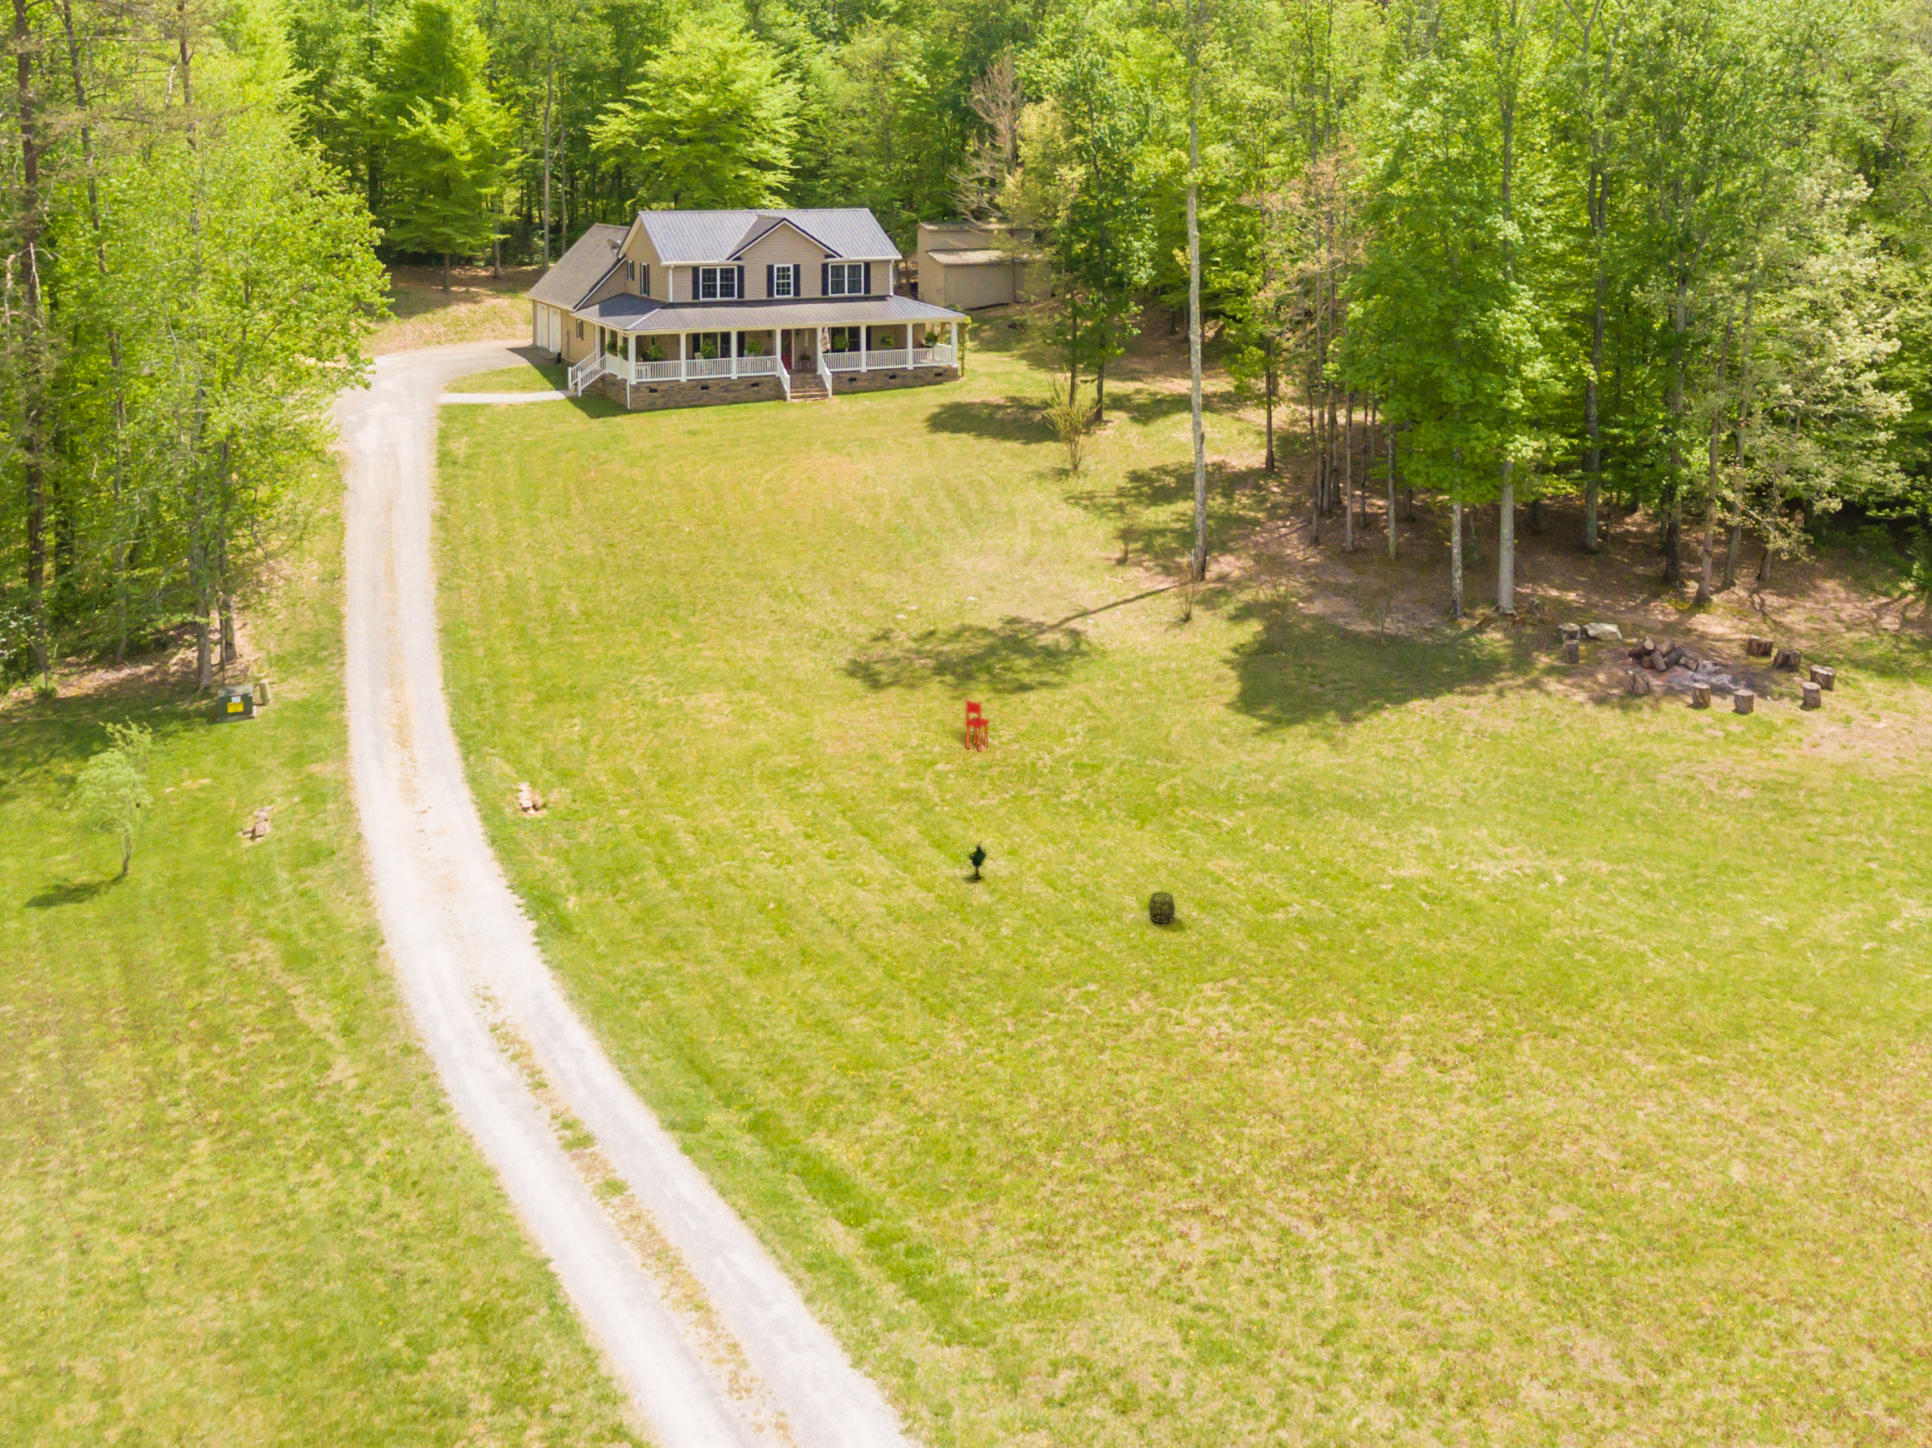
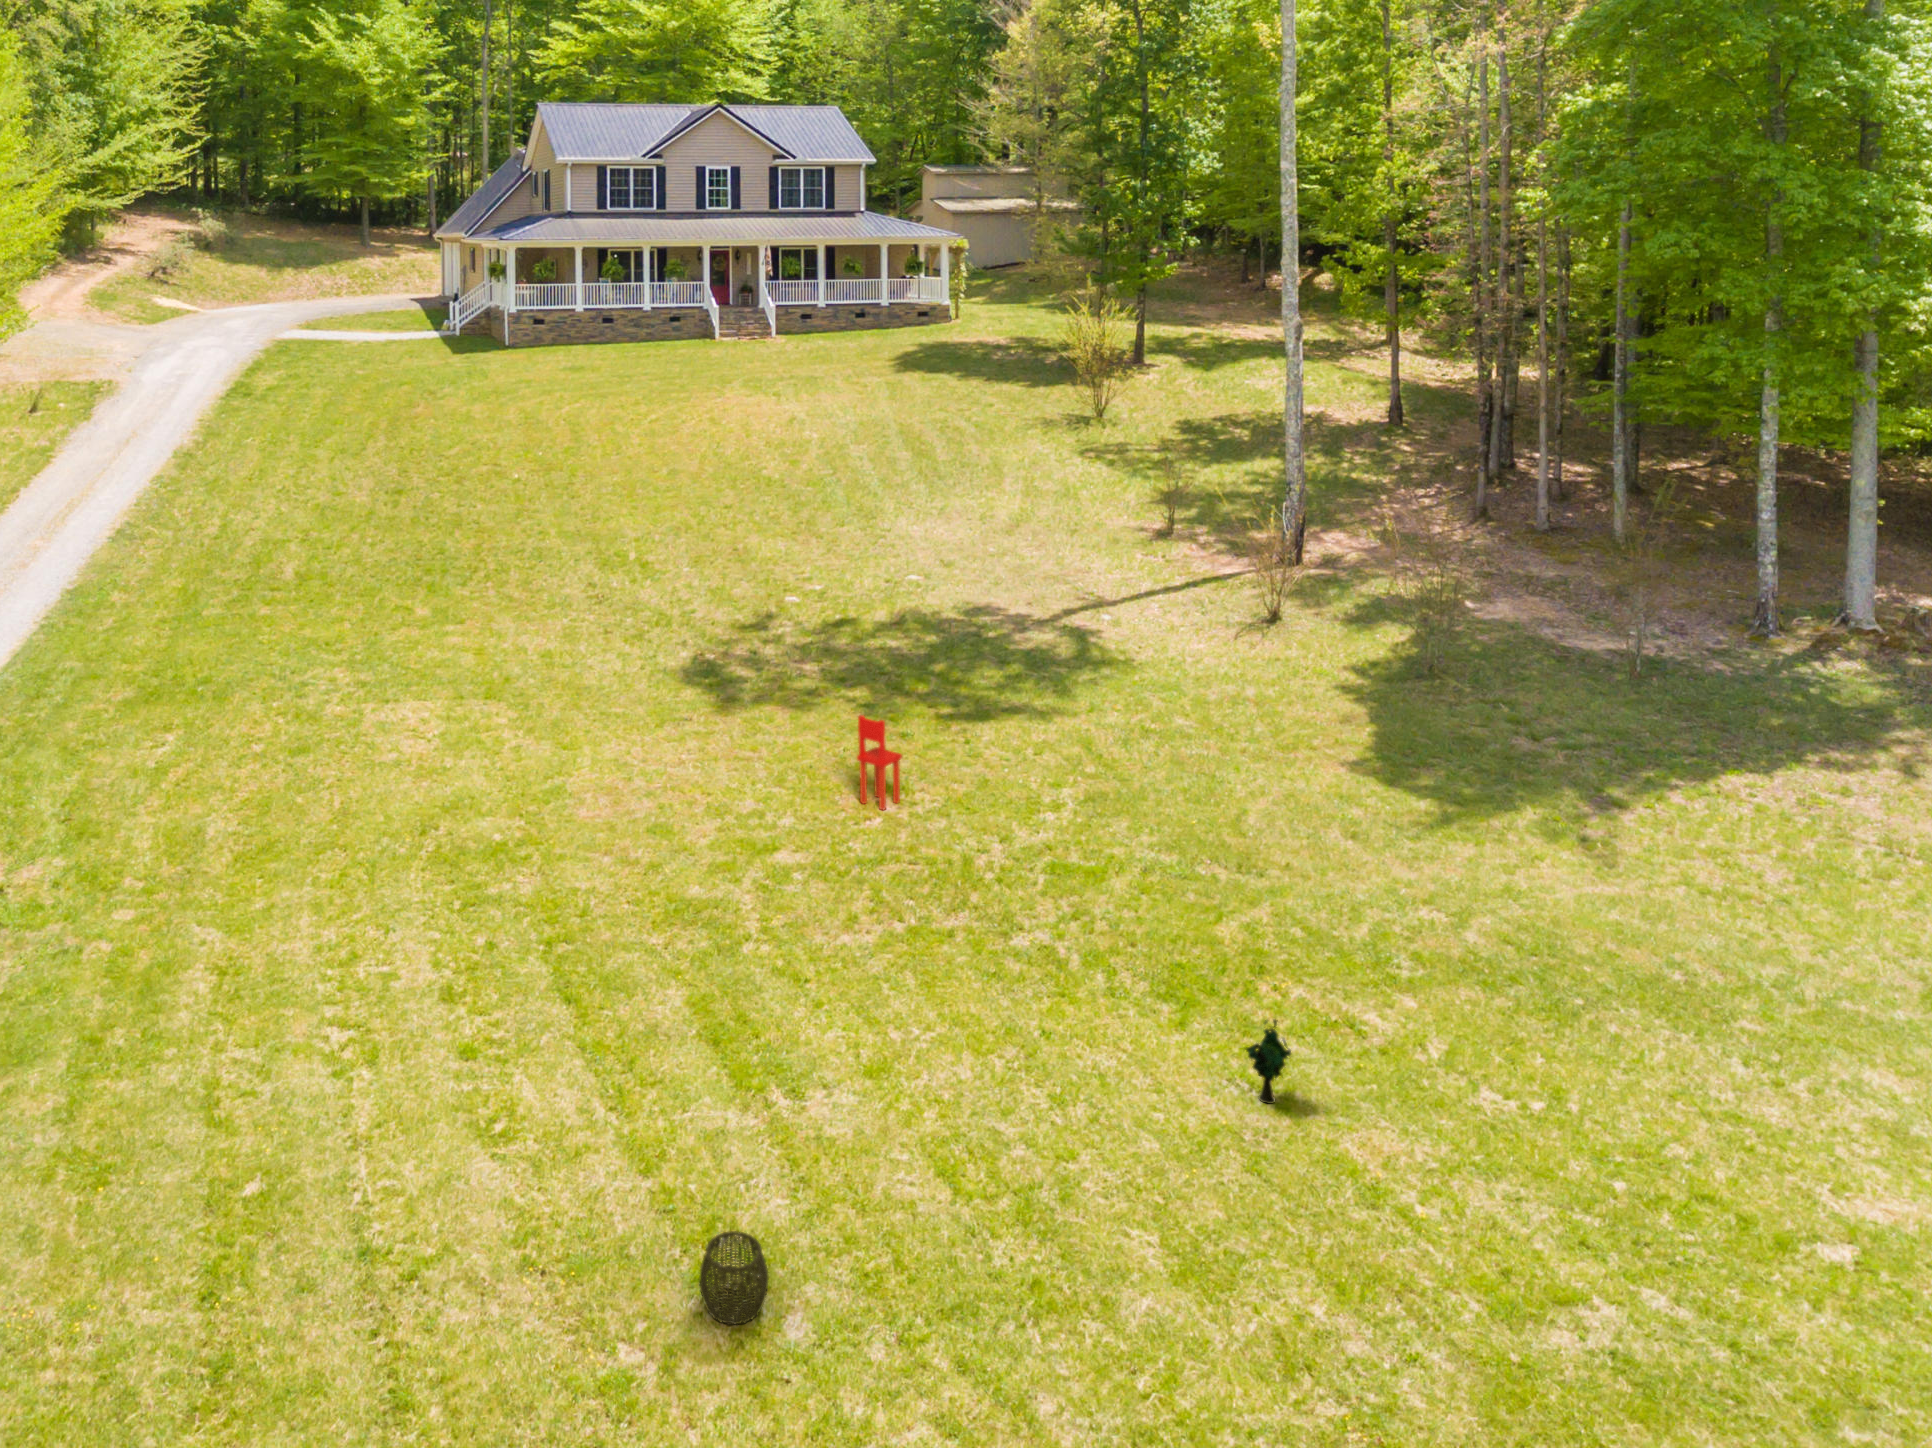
decorative plant: present [968,842,987,879] -> present [1245,1020,1291,1104]
woven basket: present [1148,892,1175,924] -> present [700,1231,769,1325]

